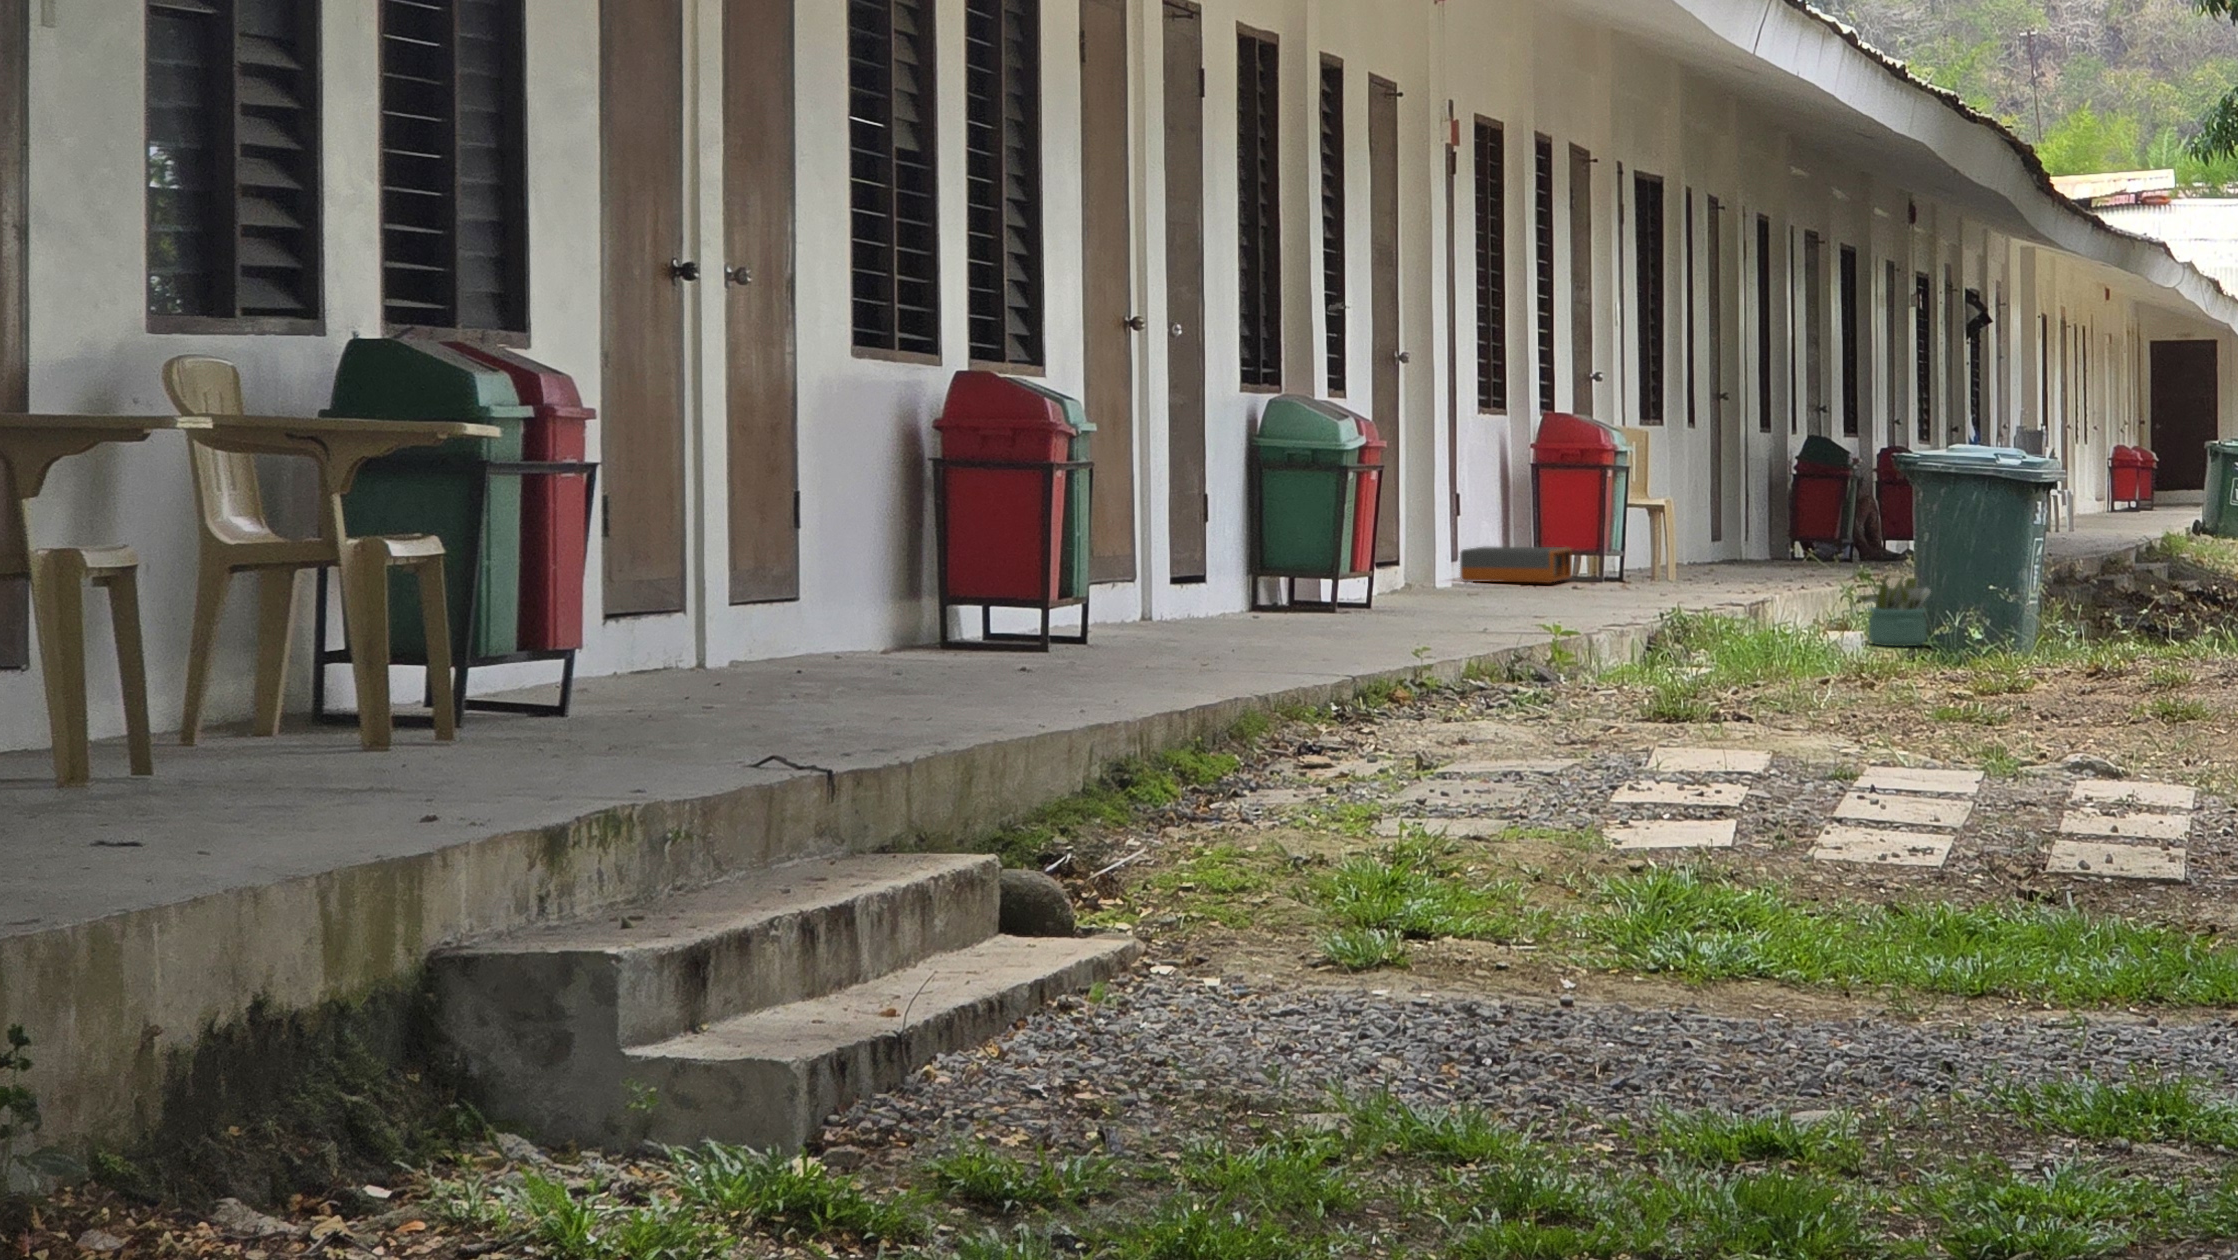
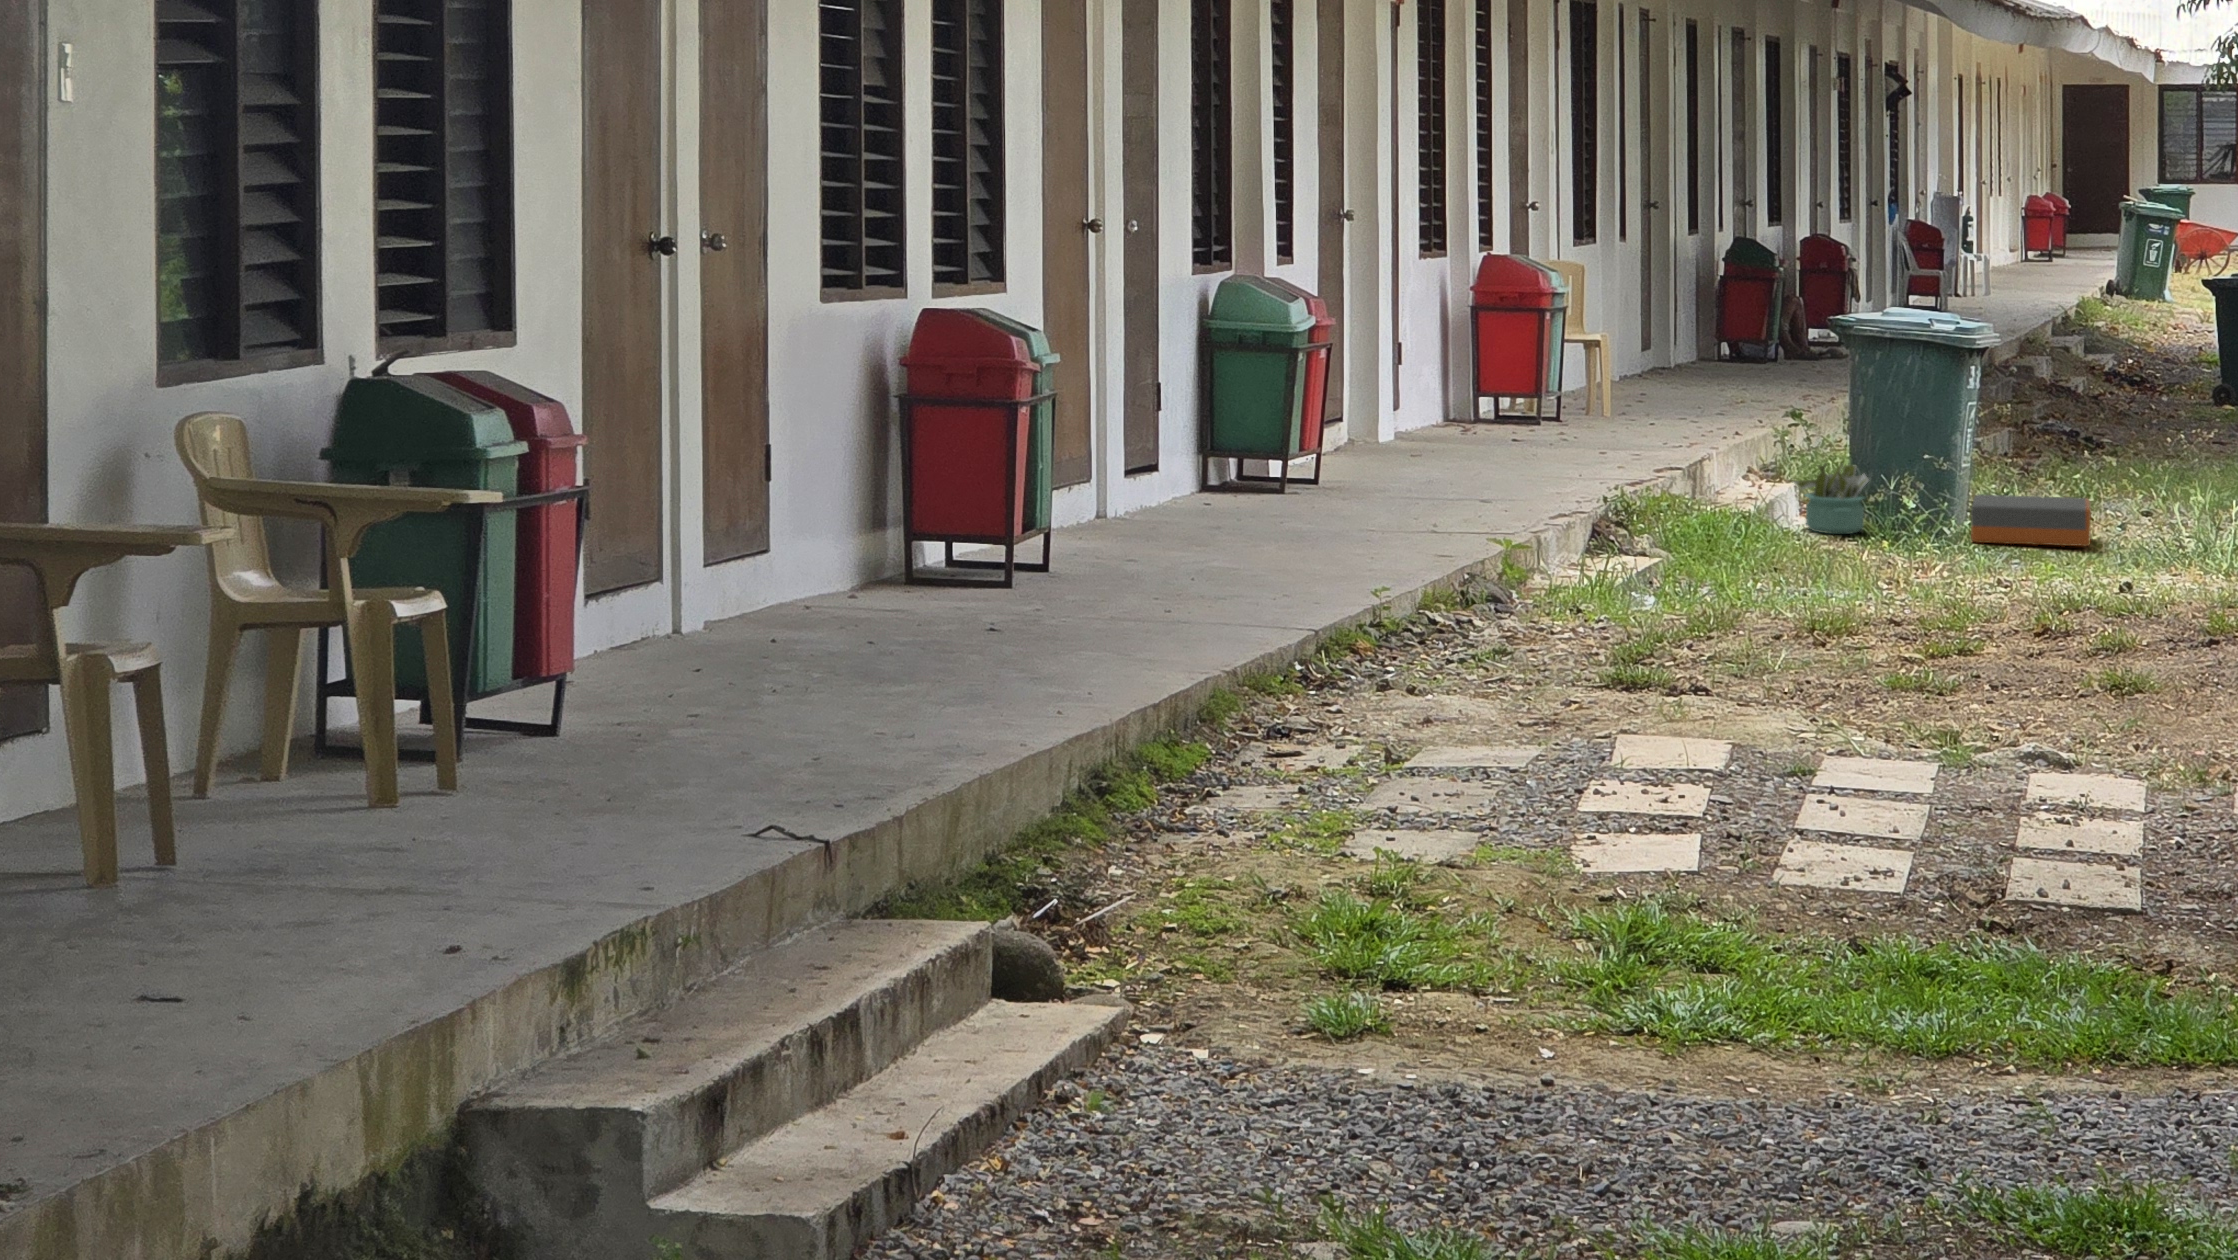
storage box: present [1460,547,1572,583] -> present [1971,494,2091,546]

